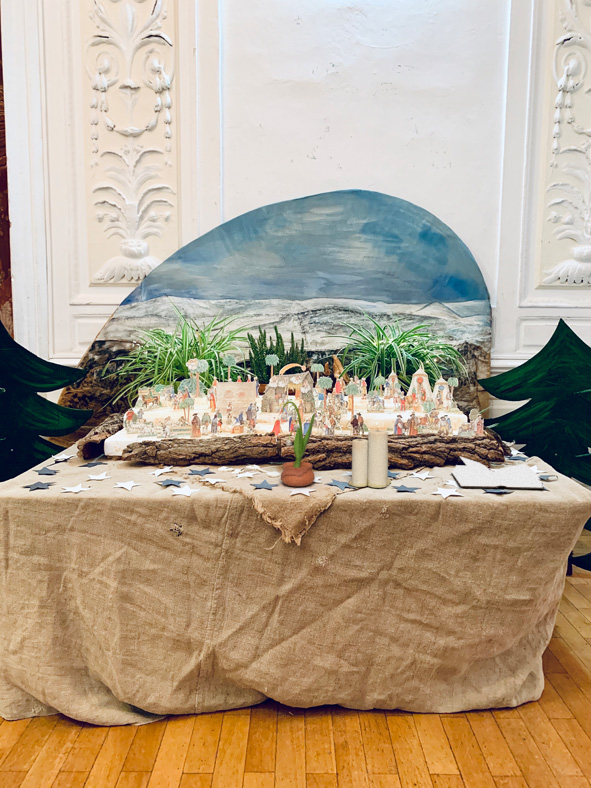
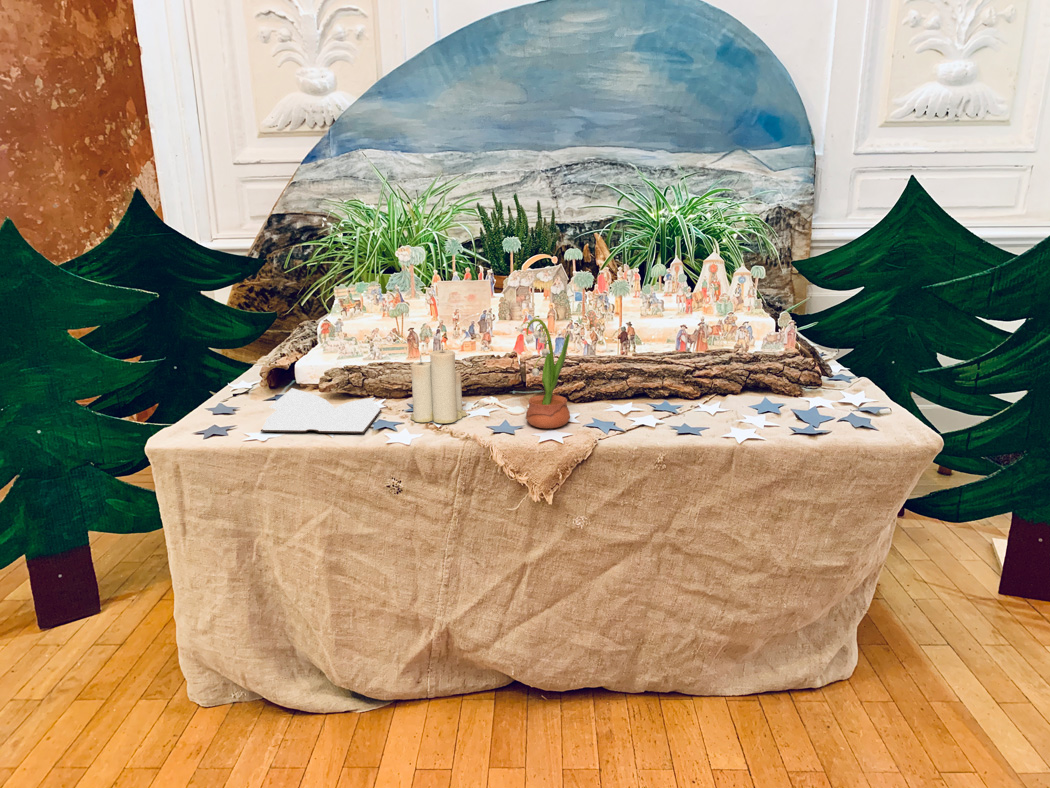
candle: present [348,430,391,488] -> present [411,345,467,423]
book: present [451,457,544,489] -> present [261,388,381,433]

